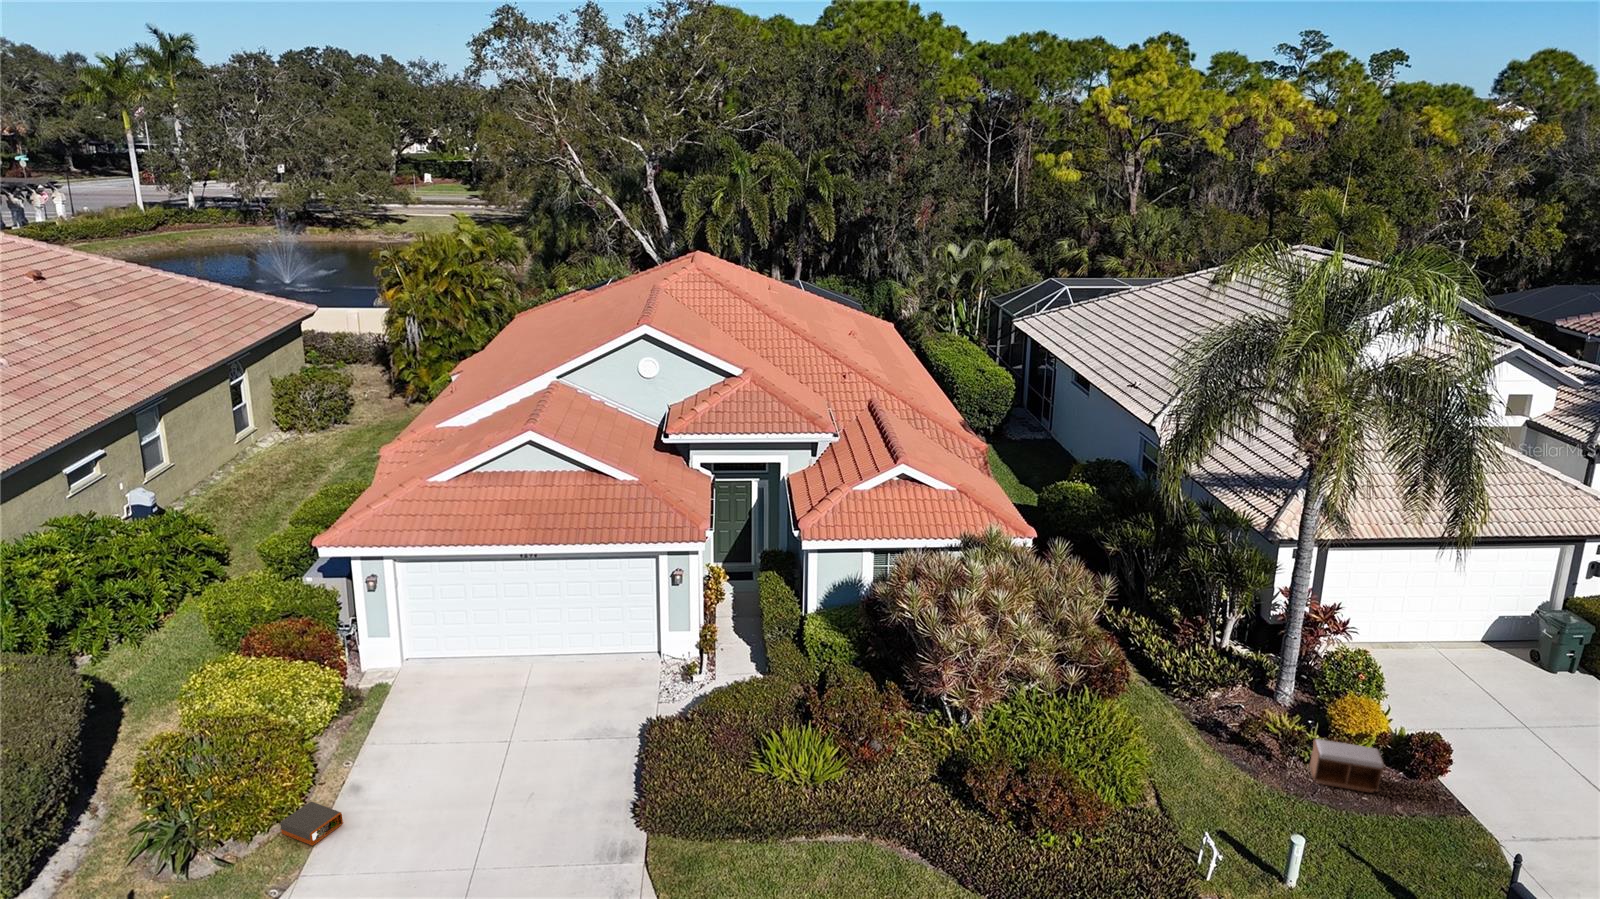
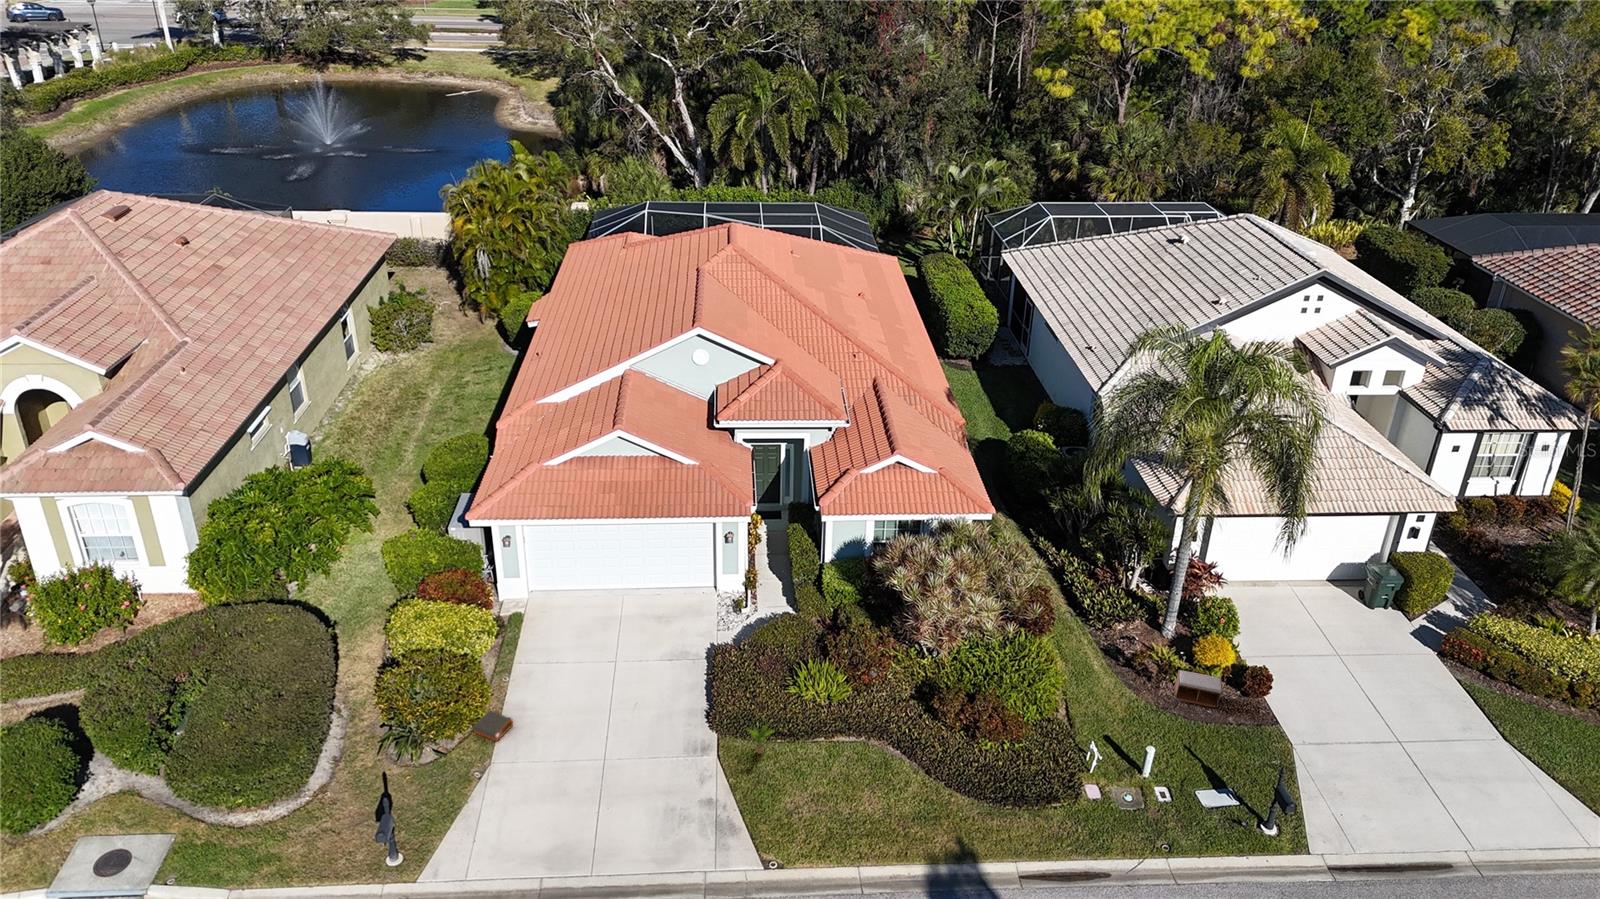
potted plant: none [686,810,730,861] -> present [747,724,774,754]

